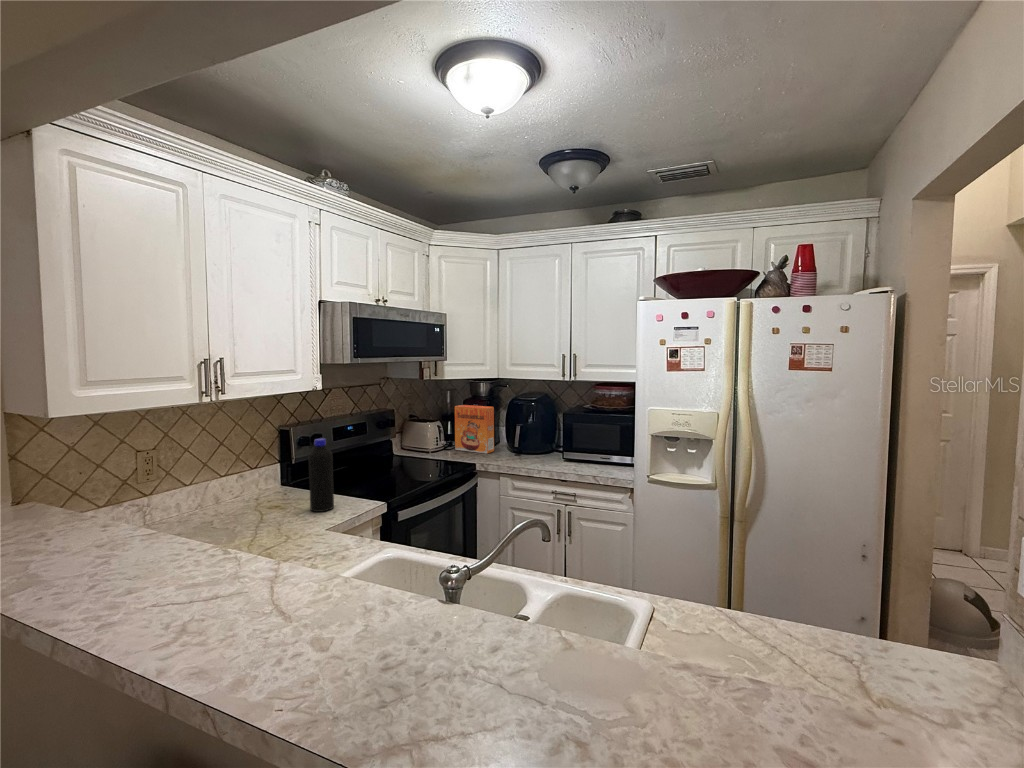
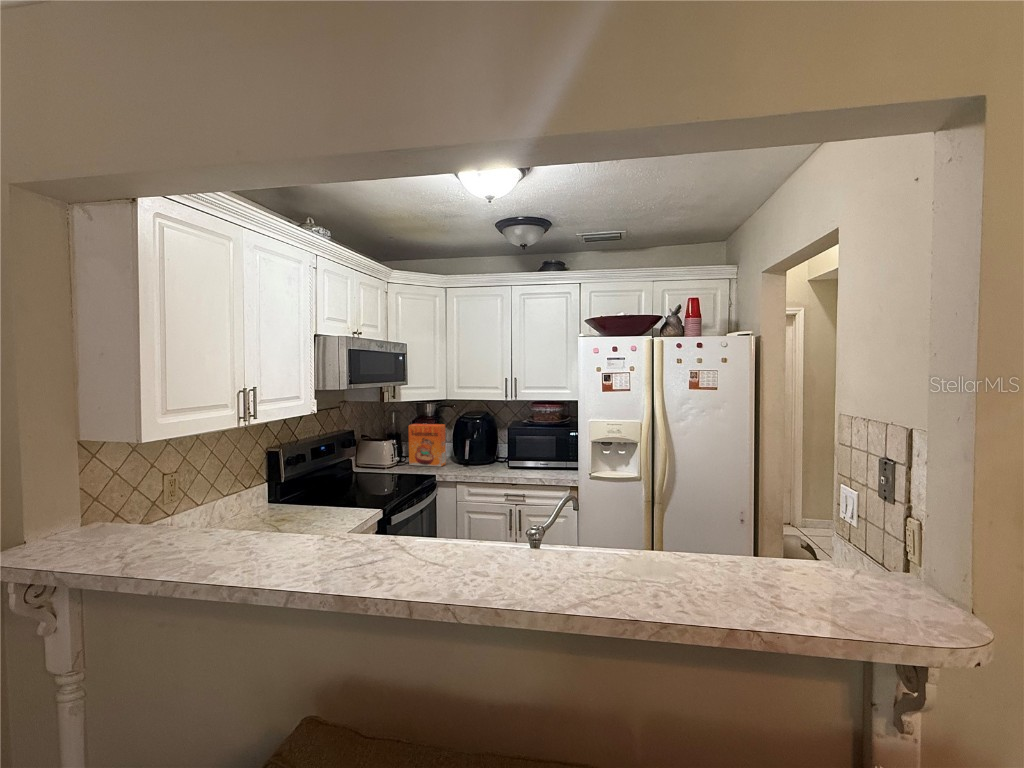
bottle: present [309,438,334,512] -> none [315,456,337,522]

